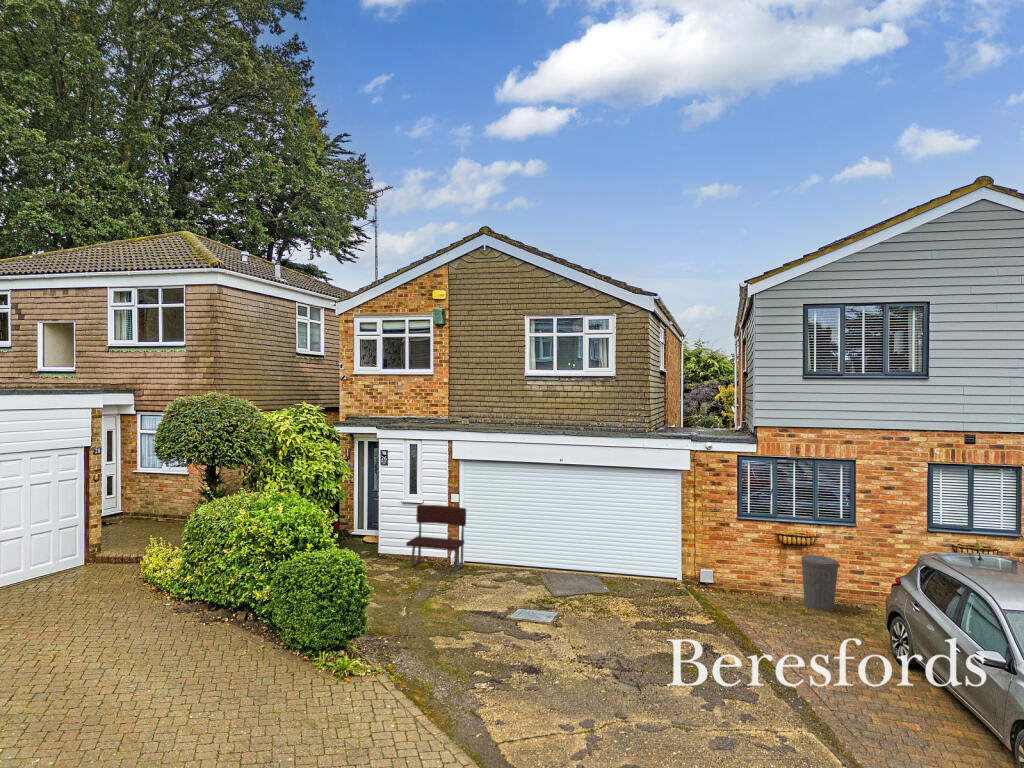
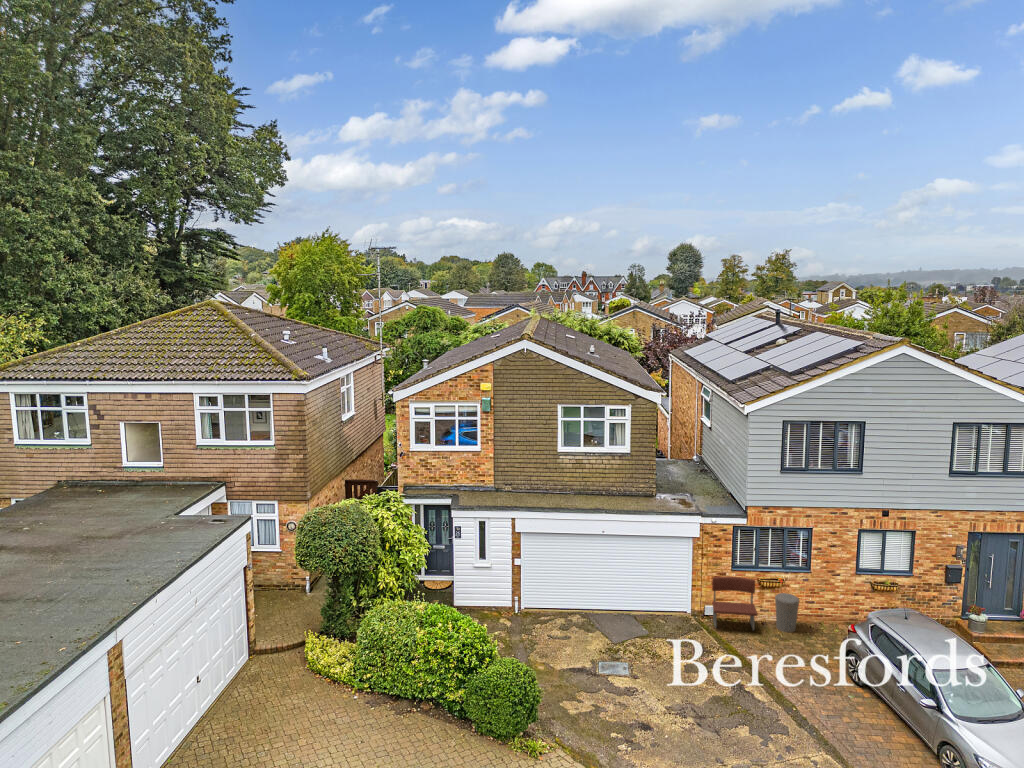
bench: present [406,505,466,572] -> present [712,577,758,630]

